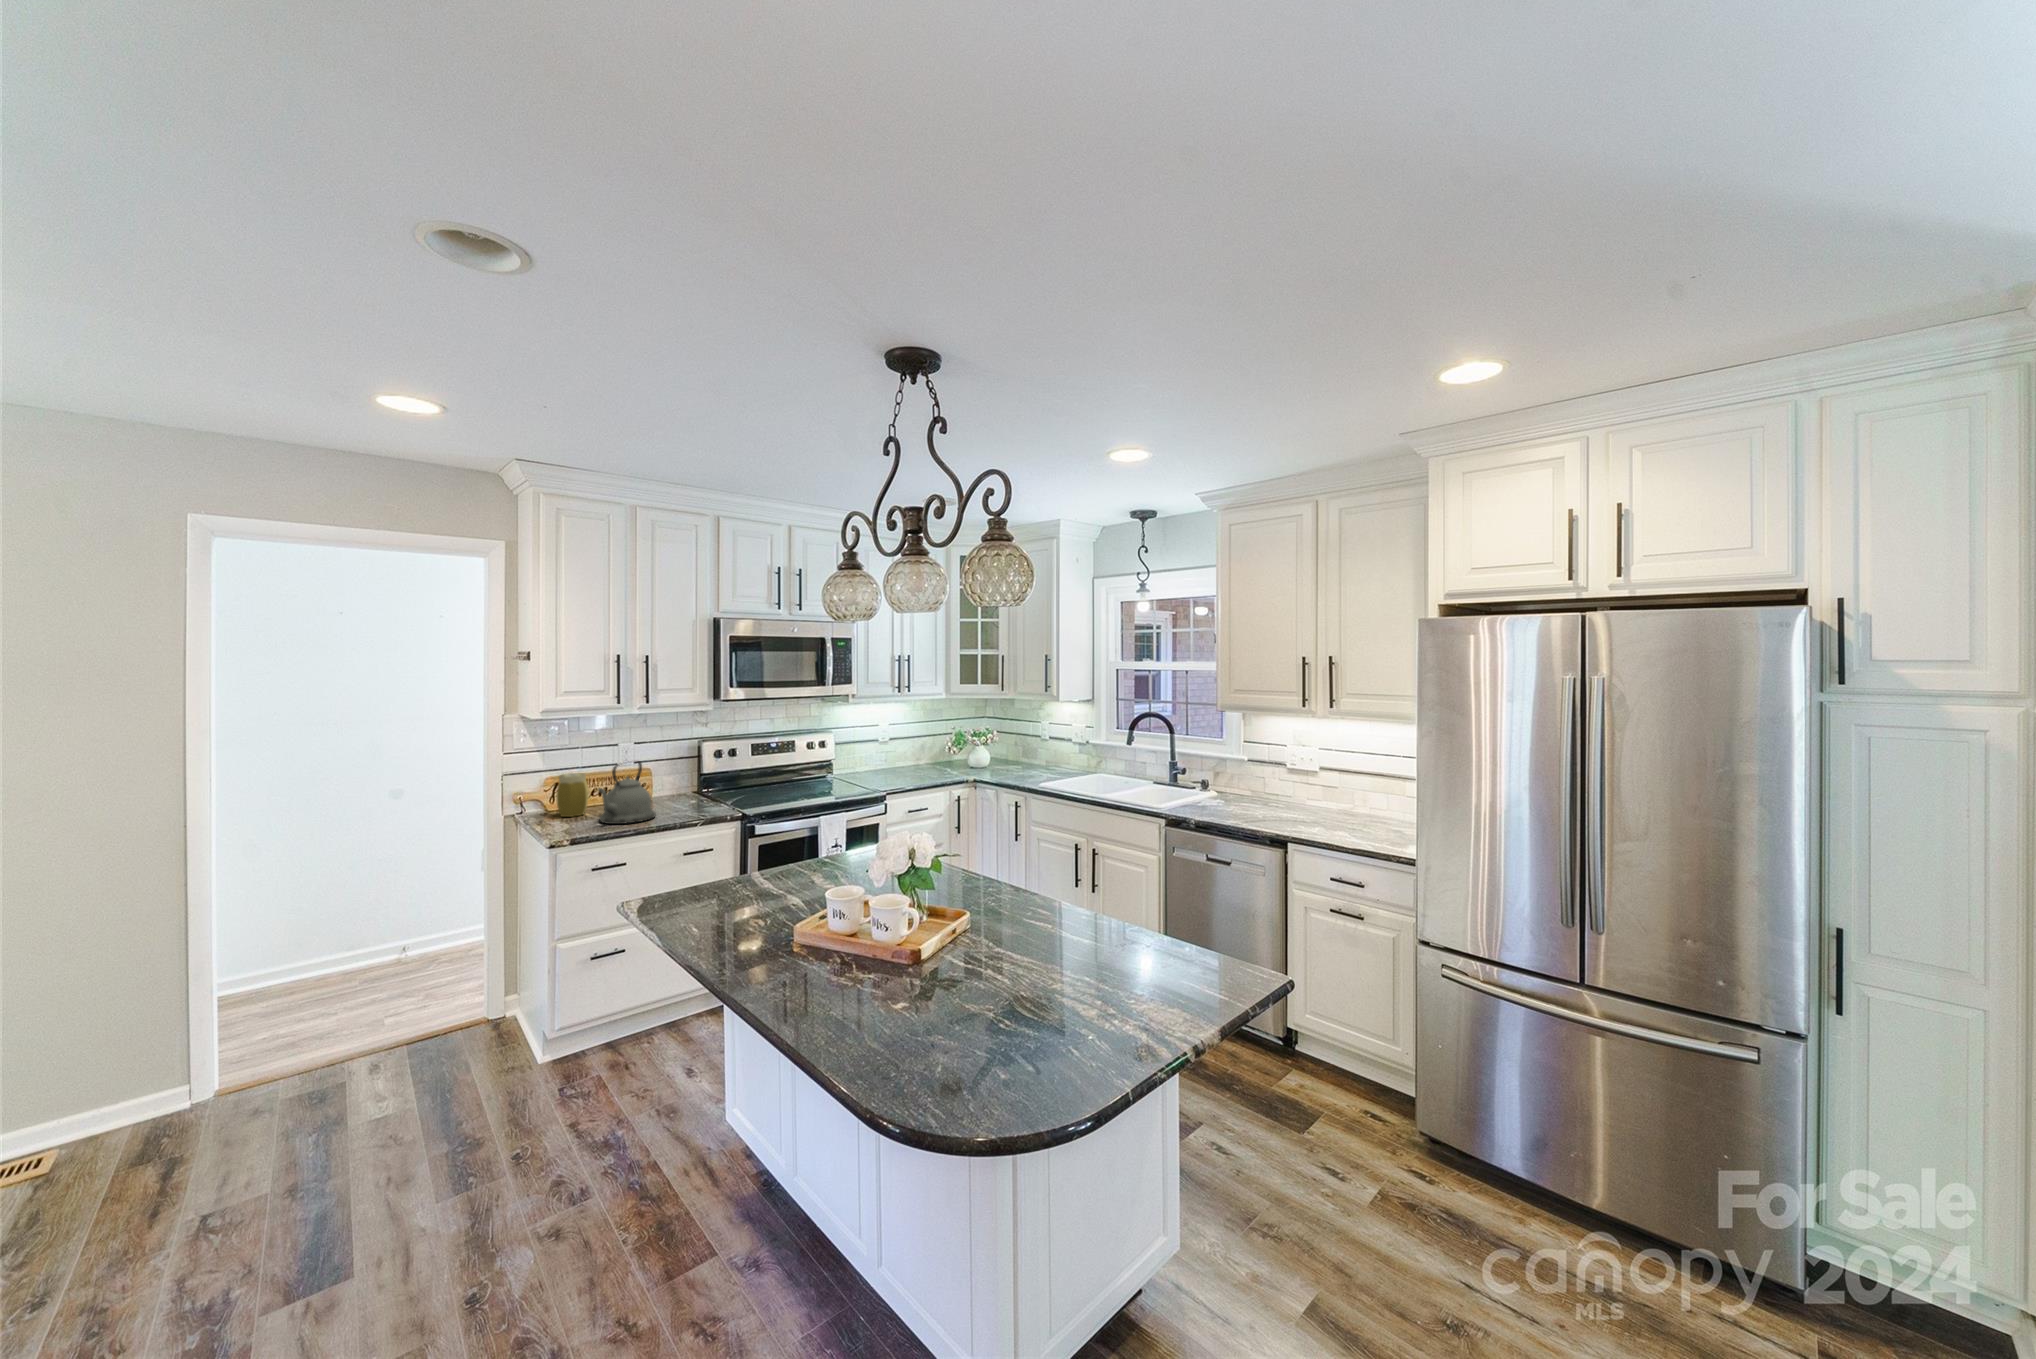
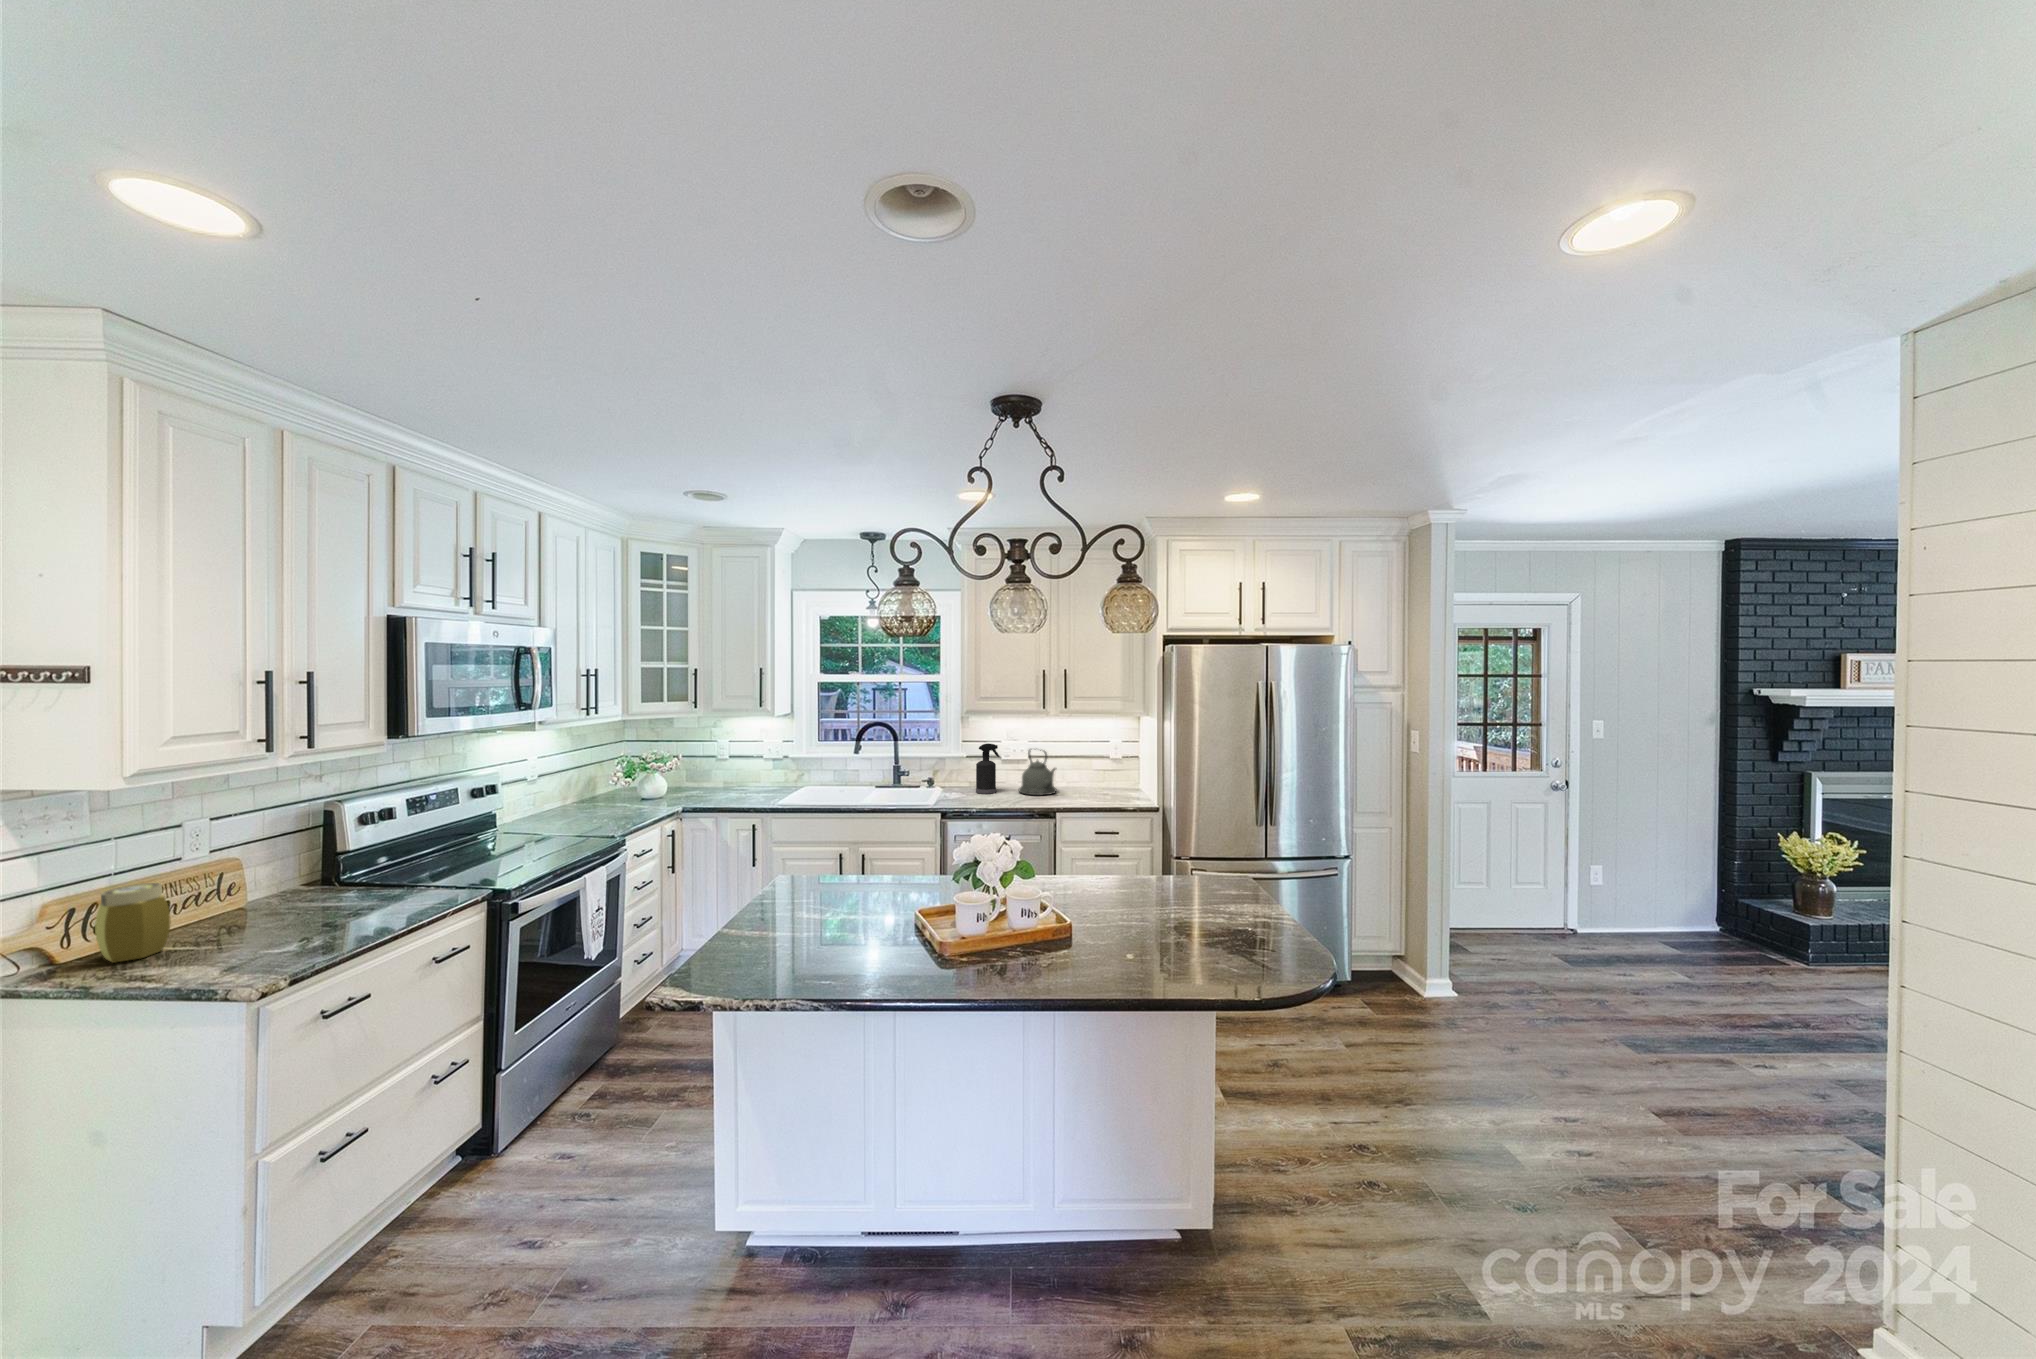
spray bottle: none [1242,745,1271,806] -> present [976,743,999,794]
kettle: present [598,761,656,824] -> present [1019,750,1056,796]

